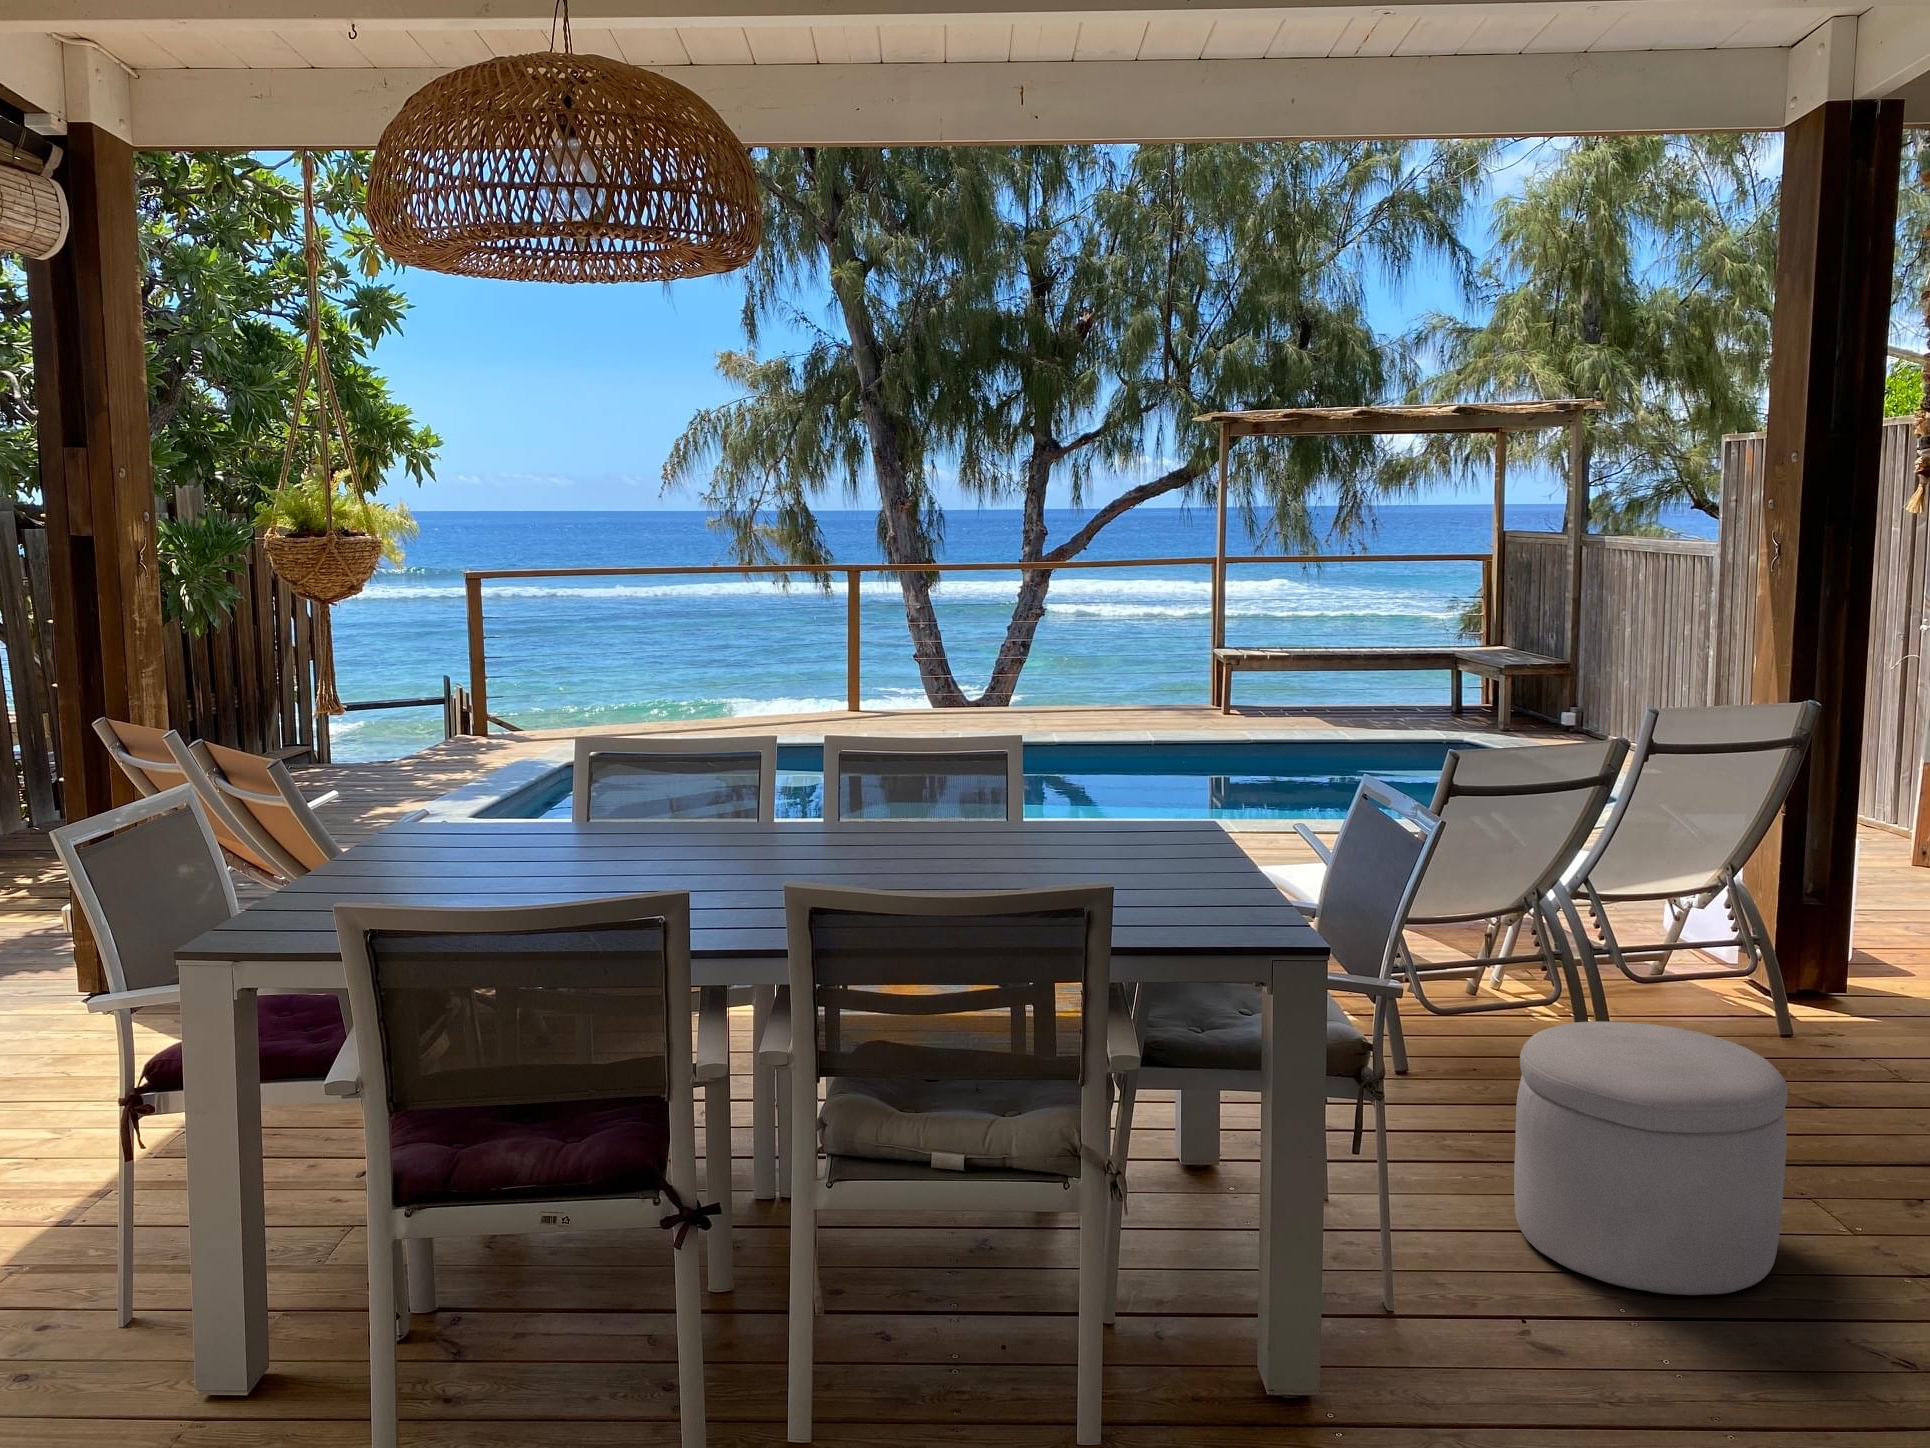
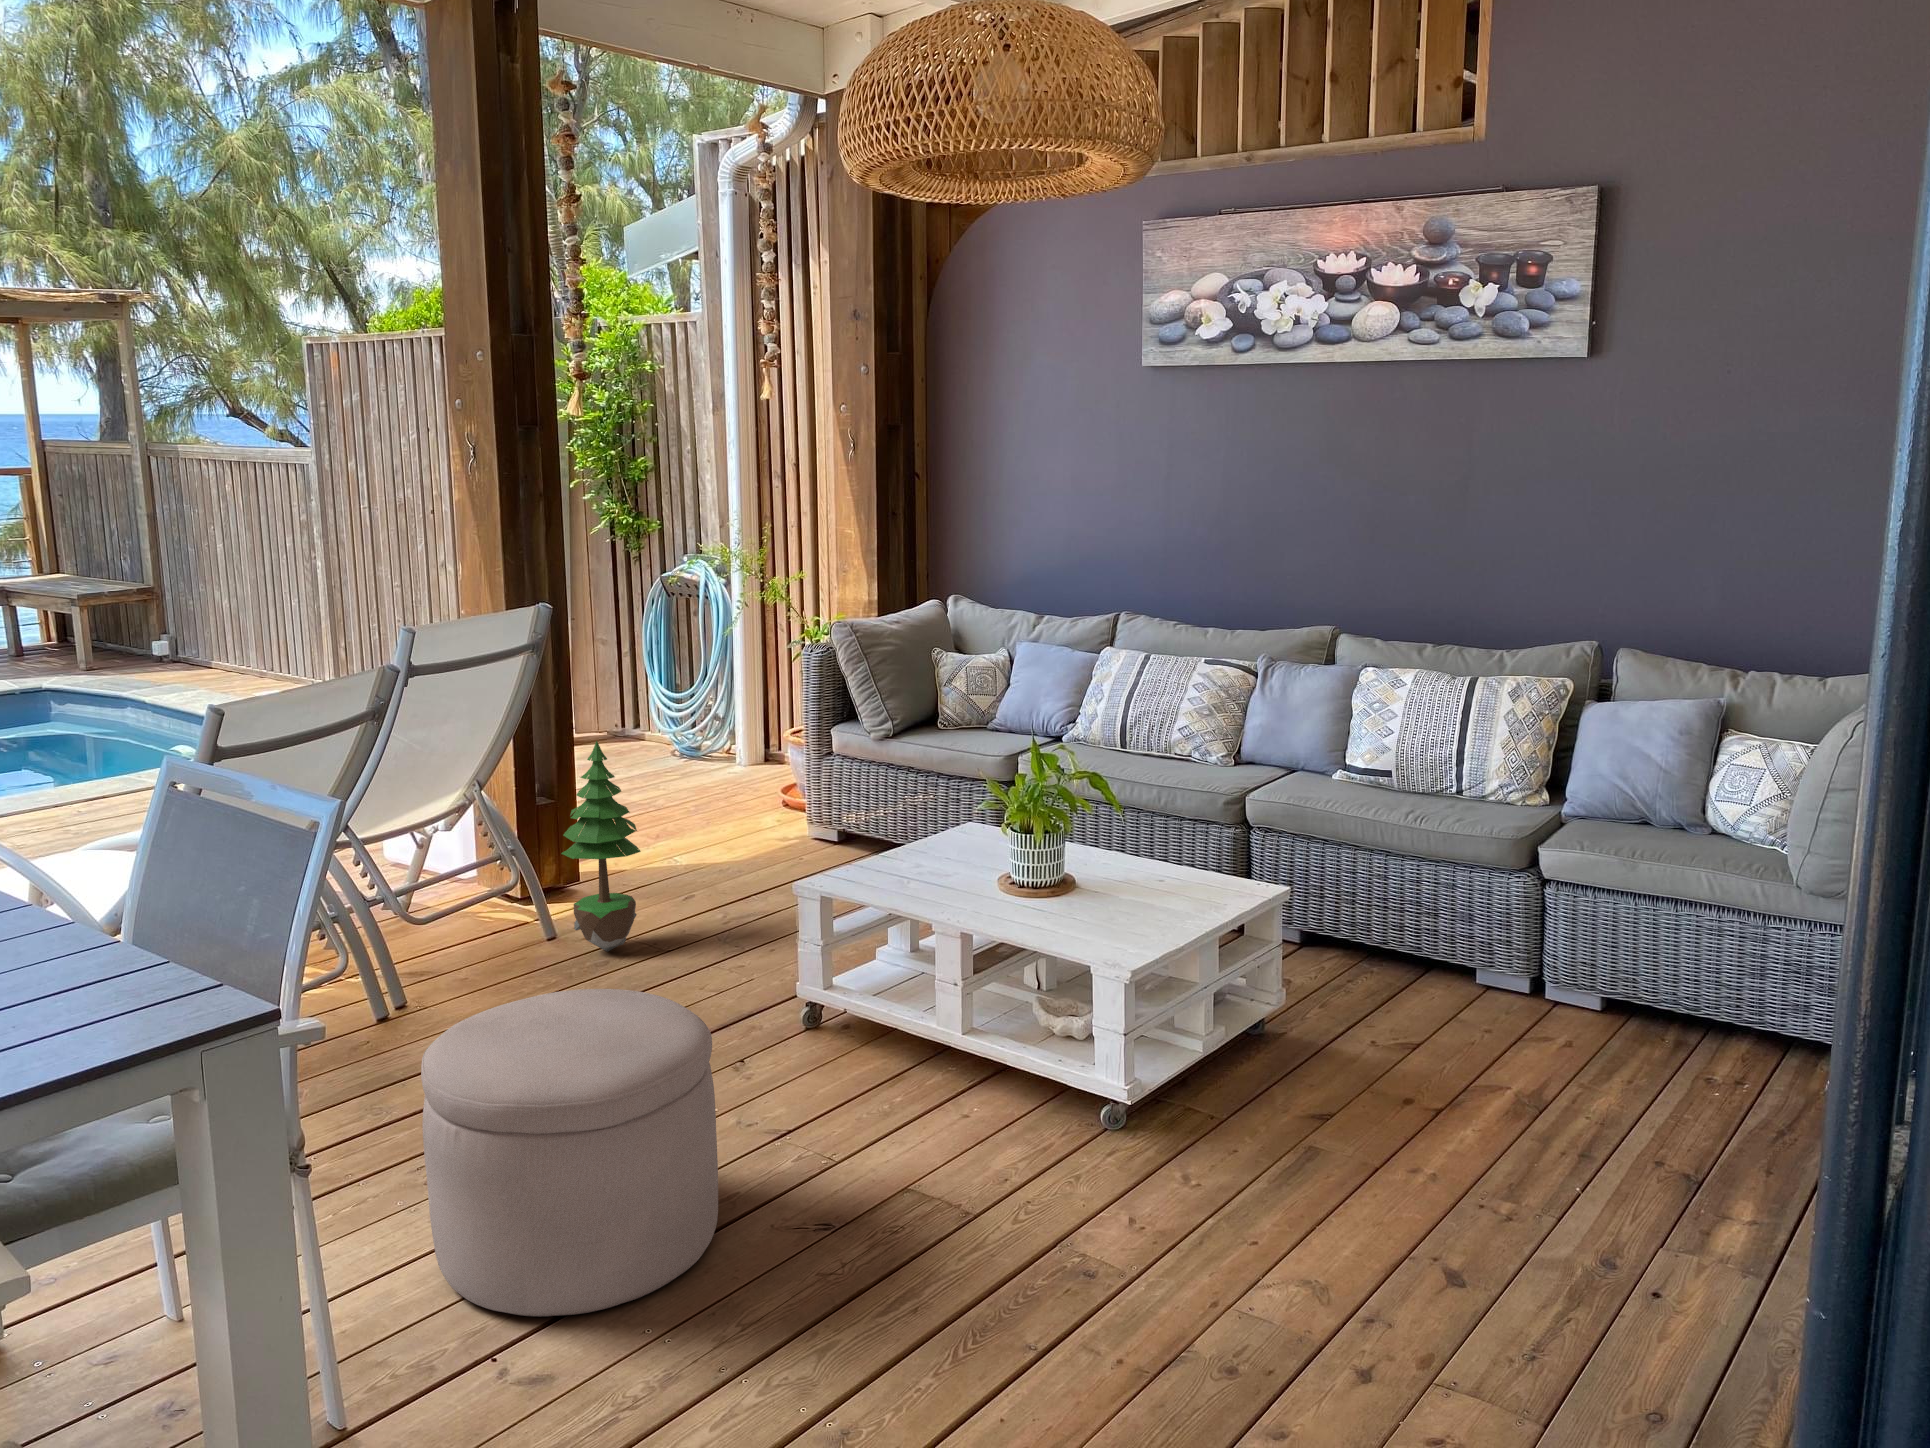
potted tree: none [1789,839,1878,1052] -> present [561,741,641,952]

